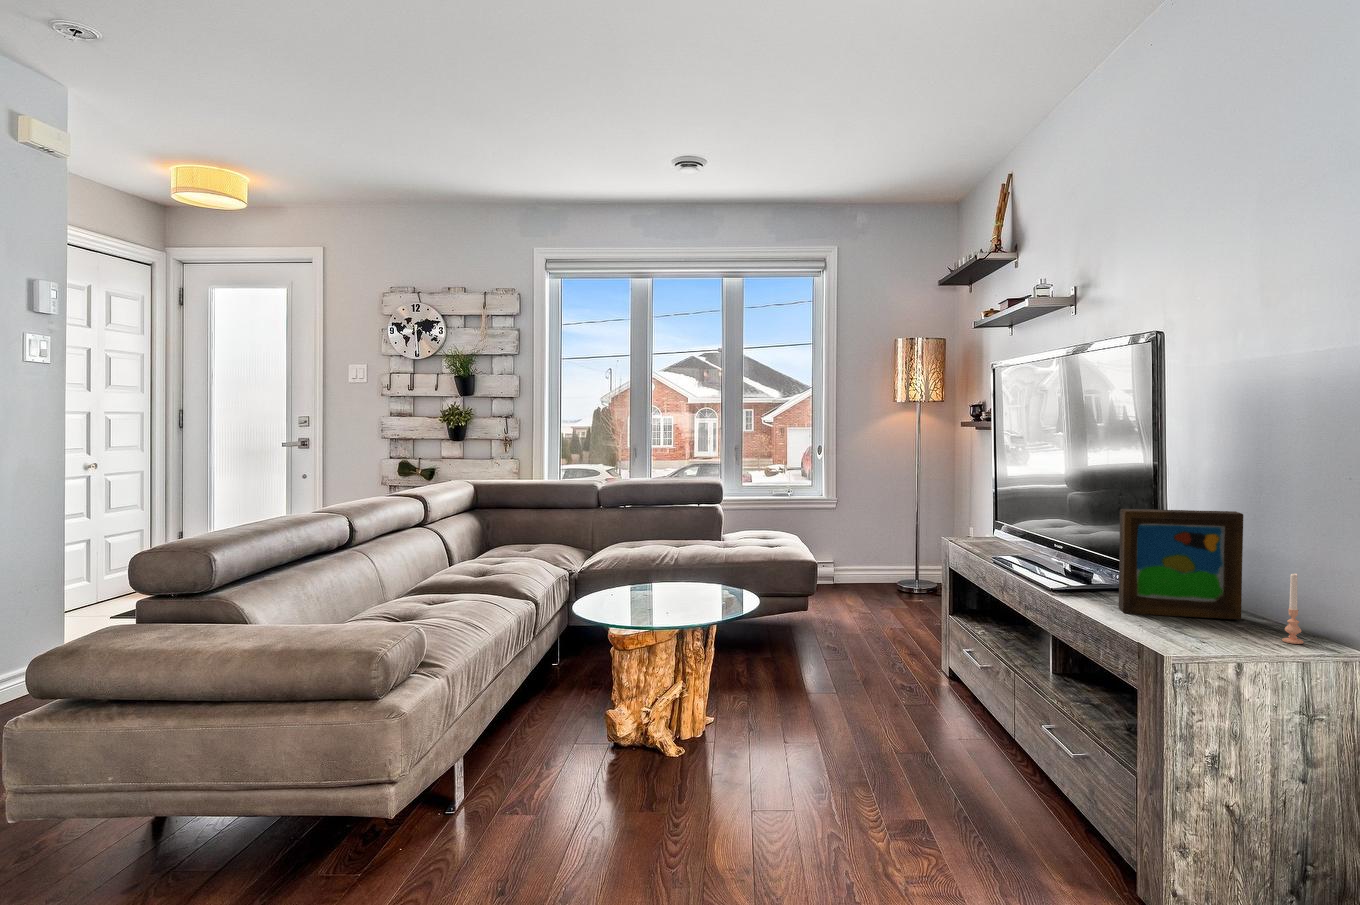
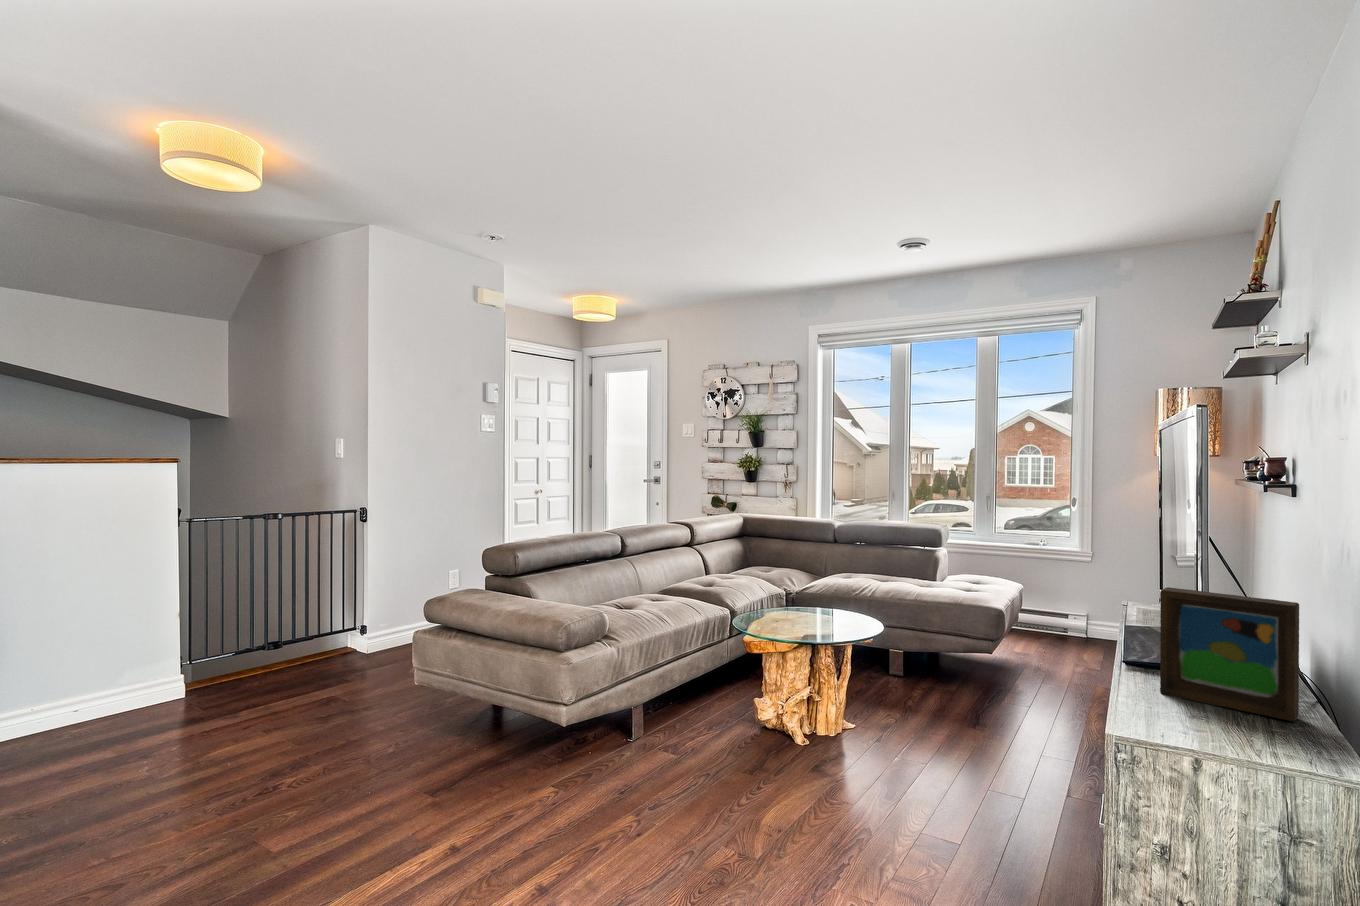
candle: present [1282,573,1304,644] -> none [1297,676,1321,755]

